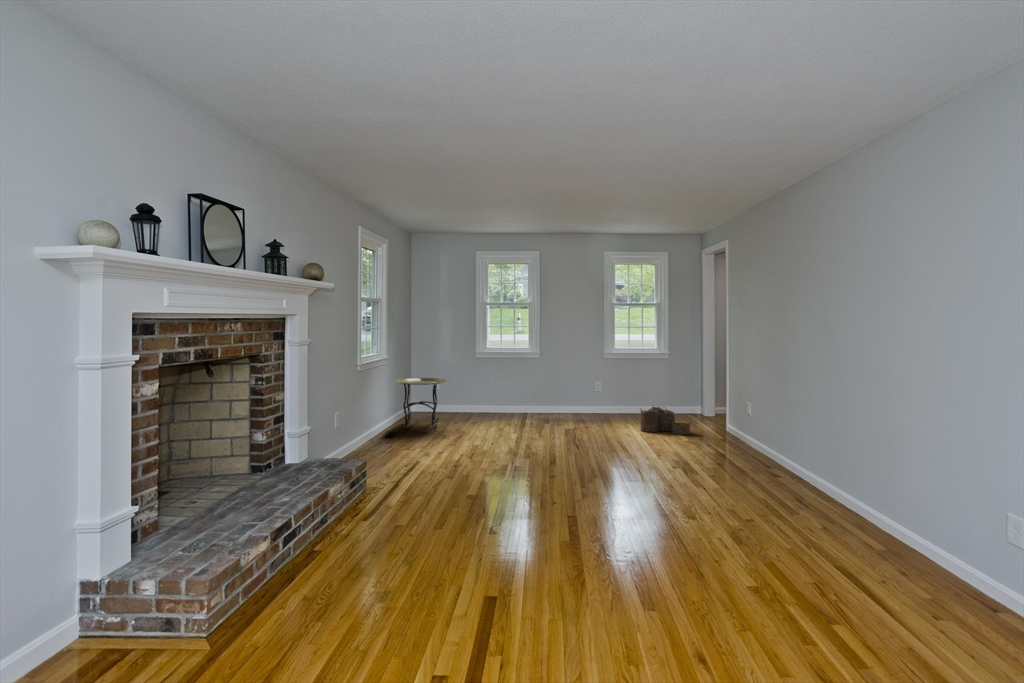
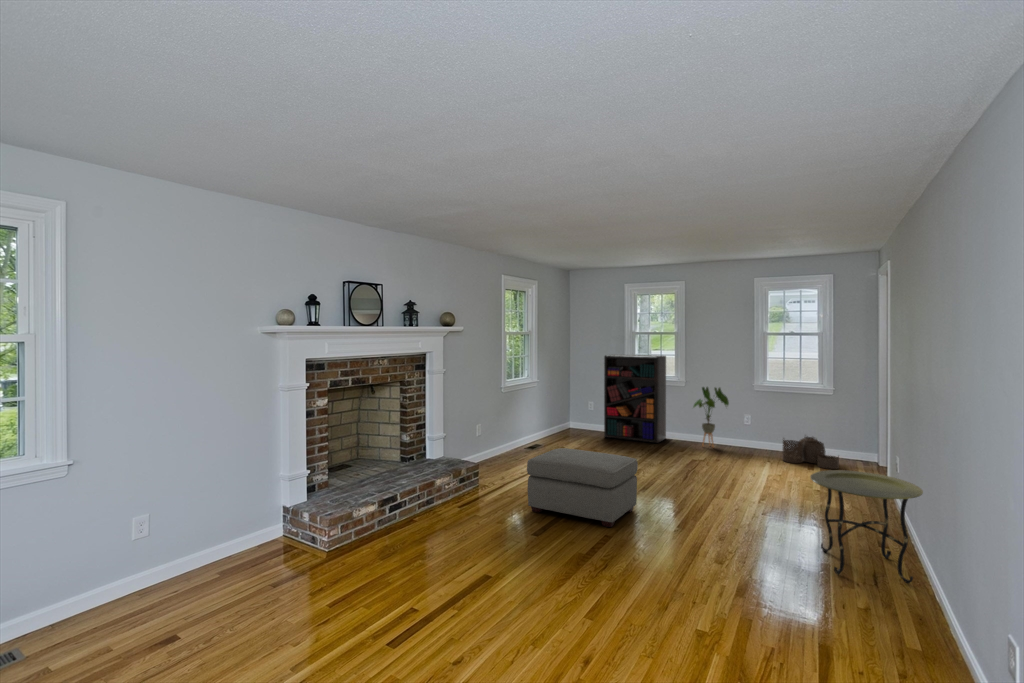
bookshelf: none [457,330,521,423] -> present [604,354,666,443]
house plant: none [553,362,589,424] -> present [693,387,729,447]
side table: present [396,378,447,428] -> present [811,470,923,583]
ottoman: none [458,434,577,521] -> present [527,448,638,527]

